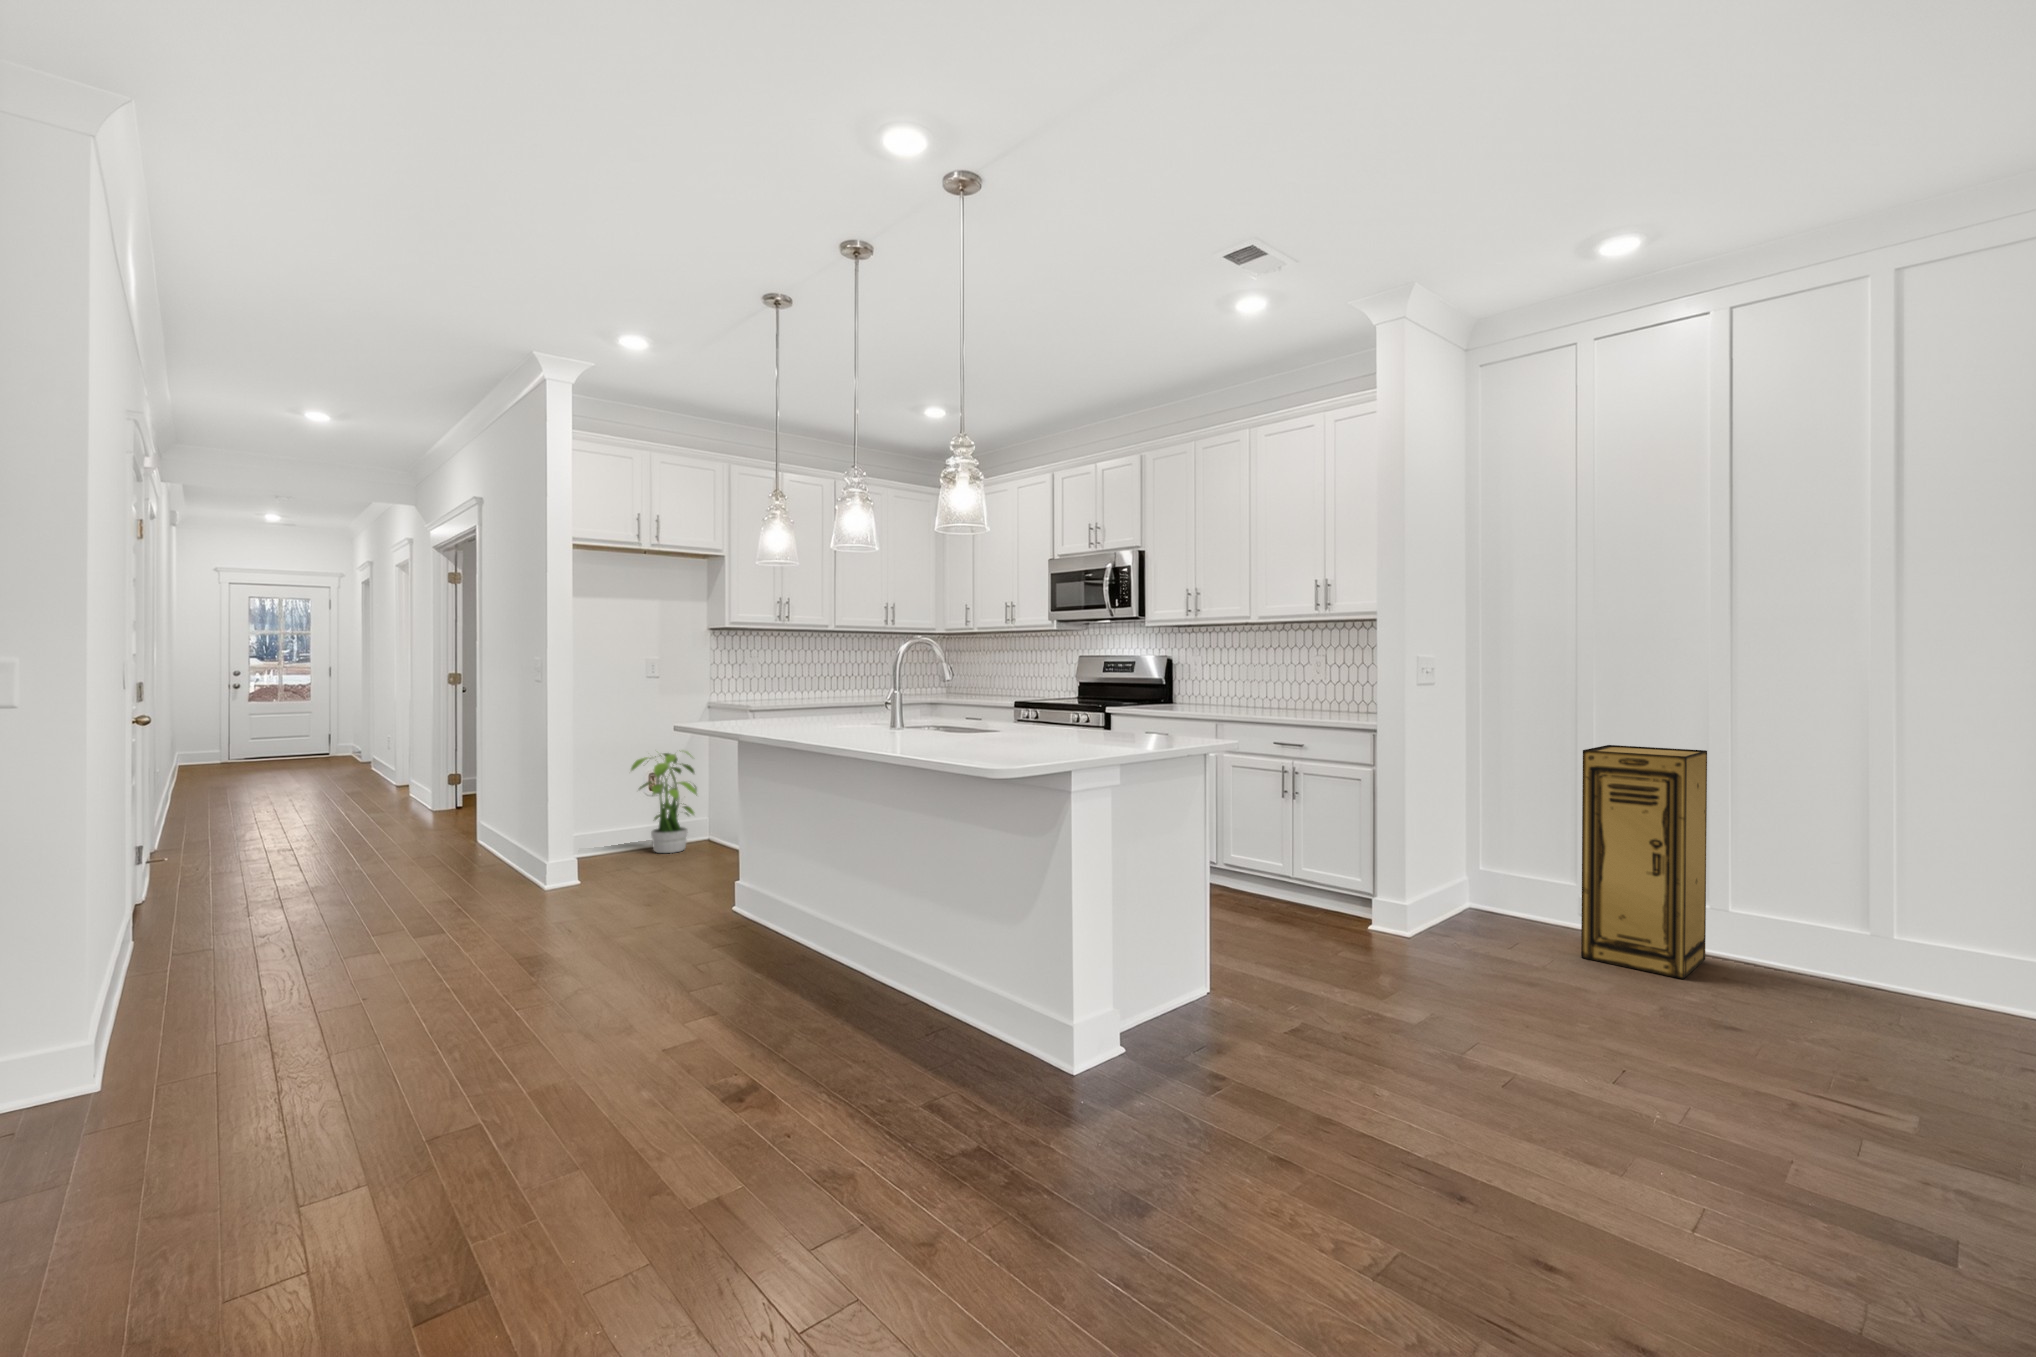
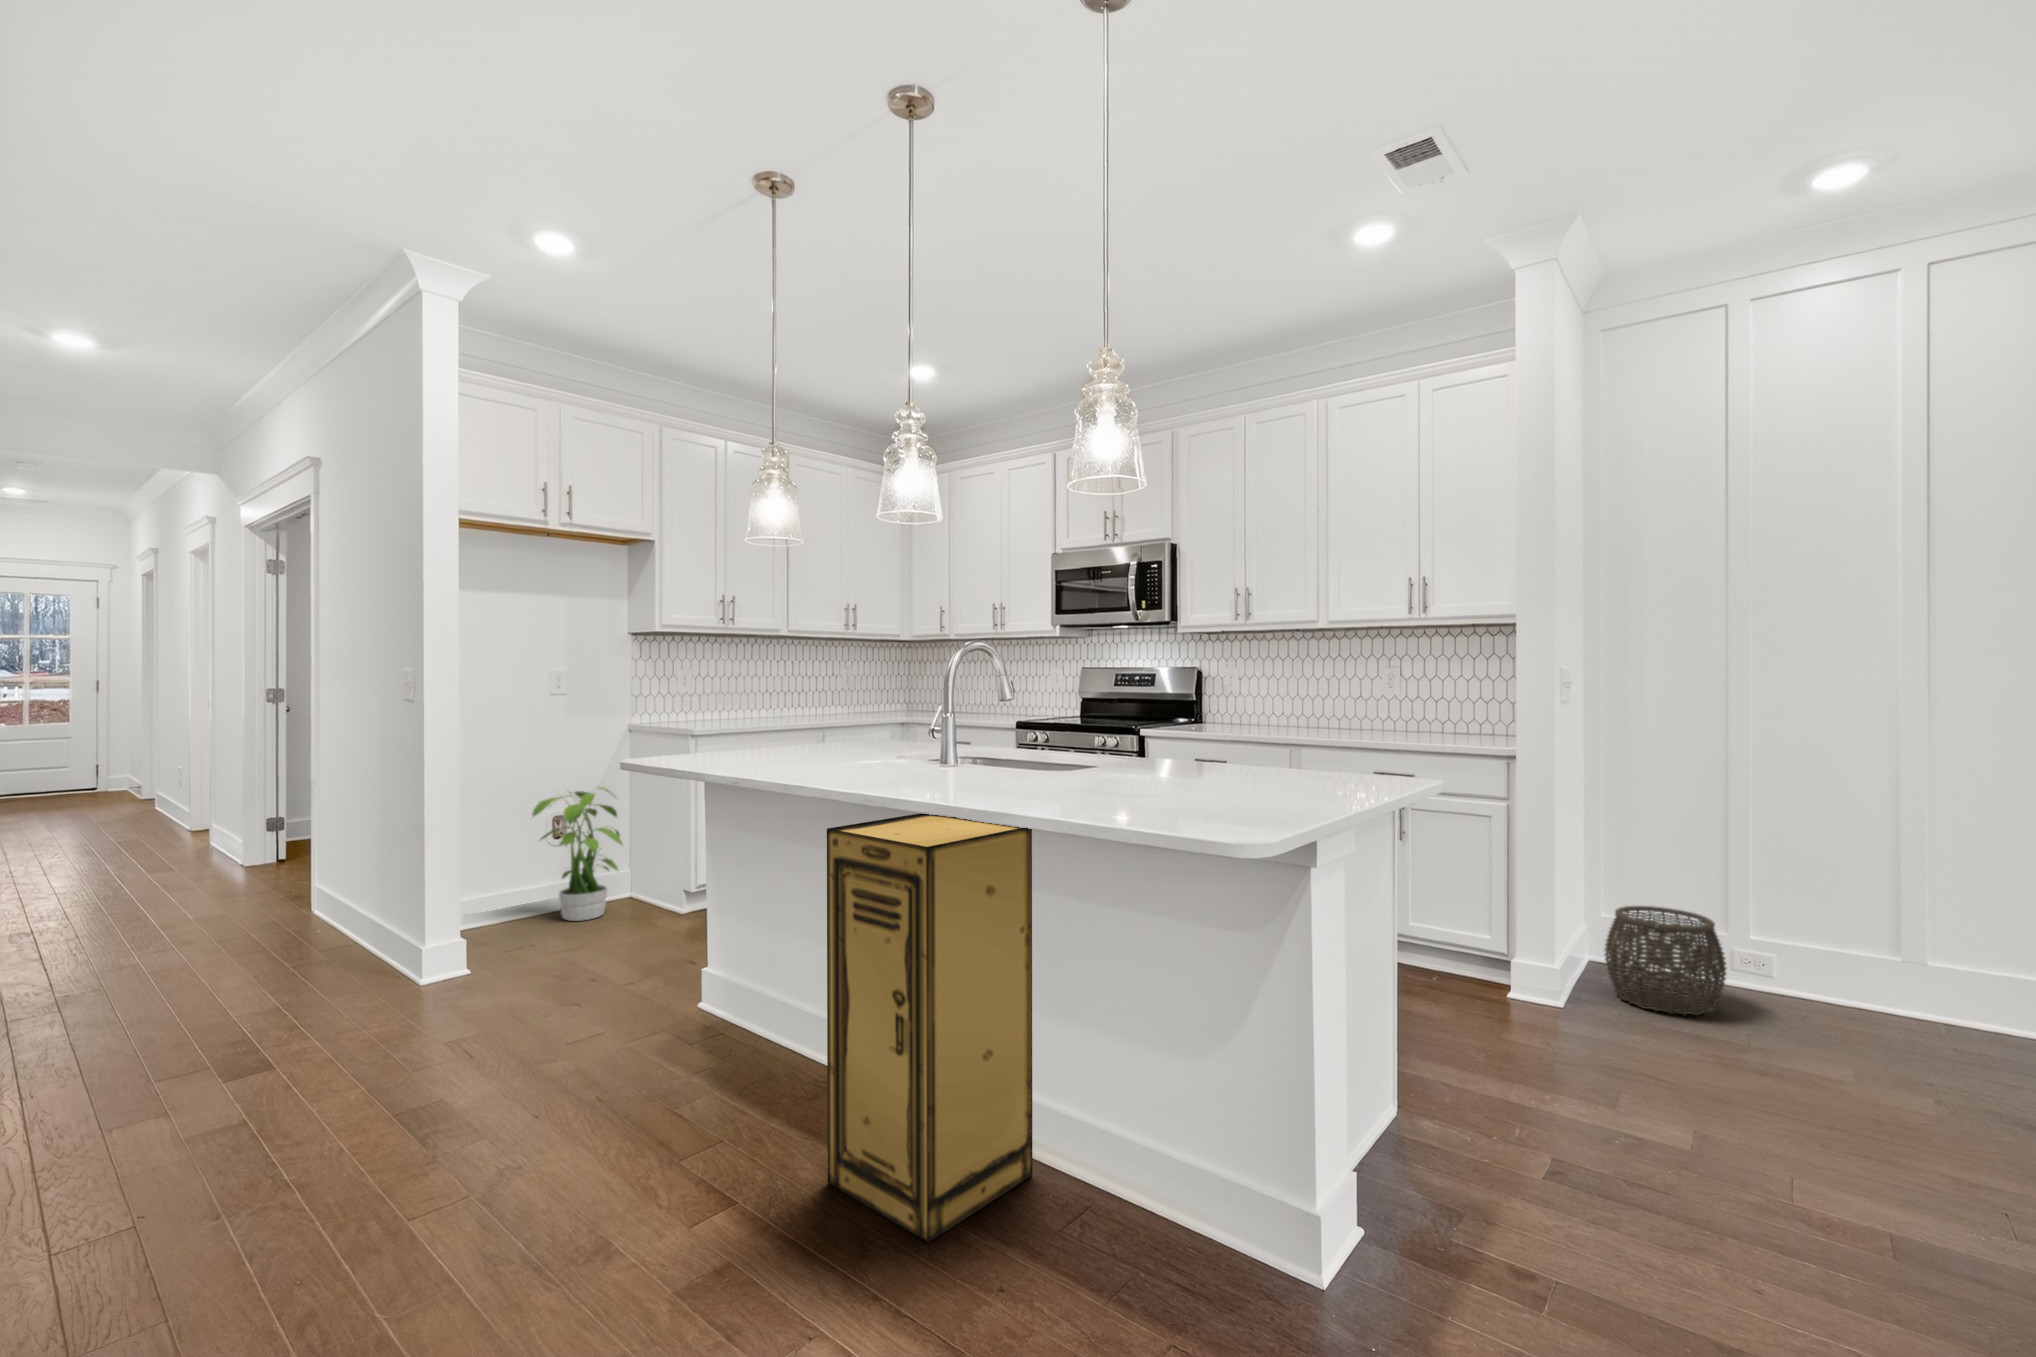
storage cabinet: present [1581,745,1707,979] -> present [827,813,1033,1243]
woven basket: none [1448,856,1543,944] -> present [1604,906,1727,1015]

